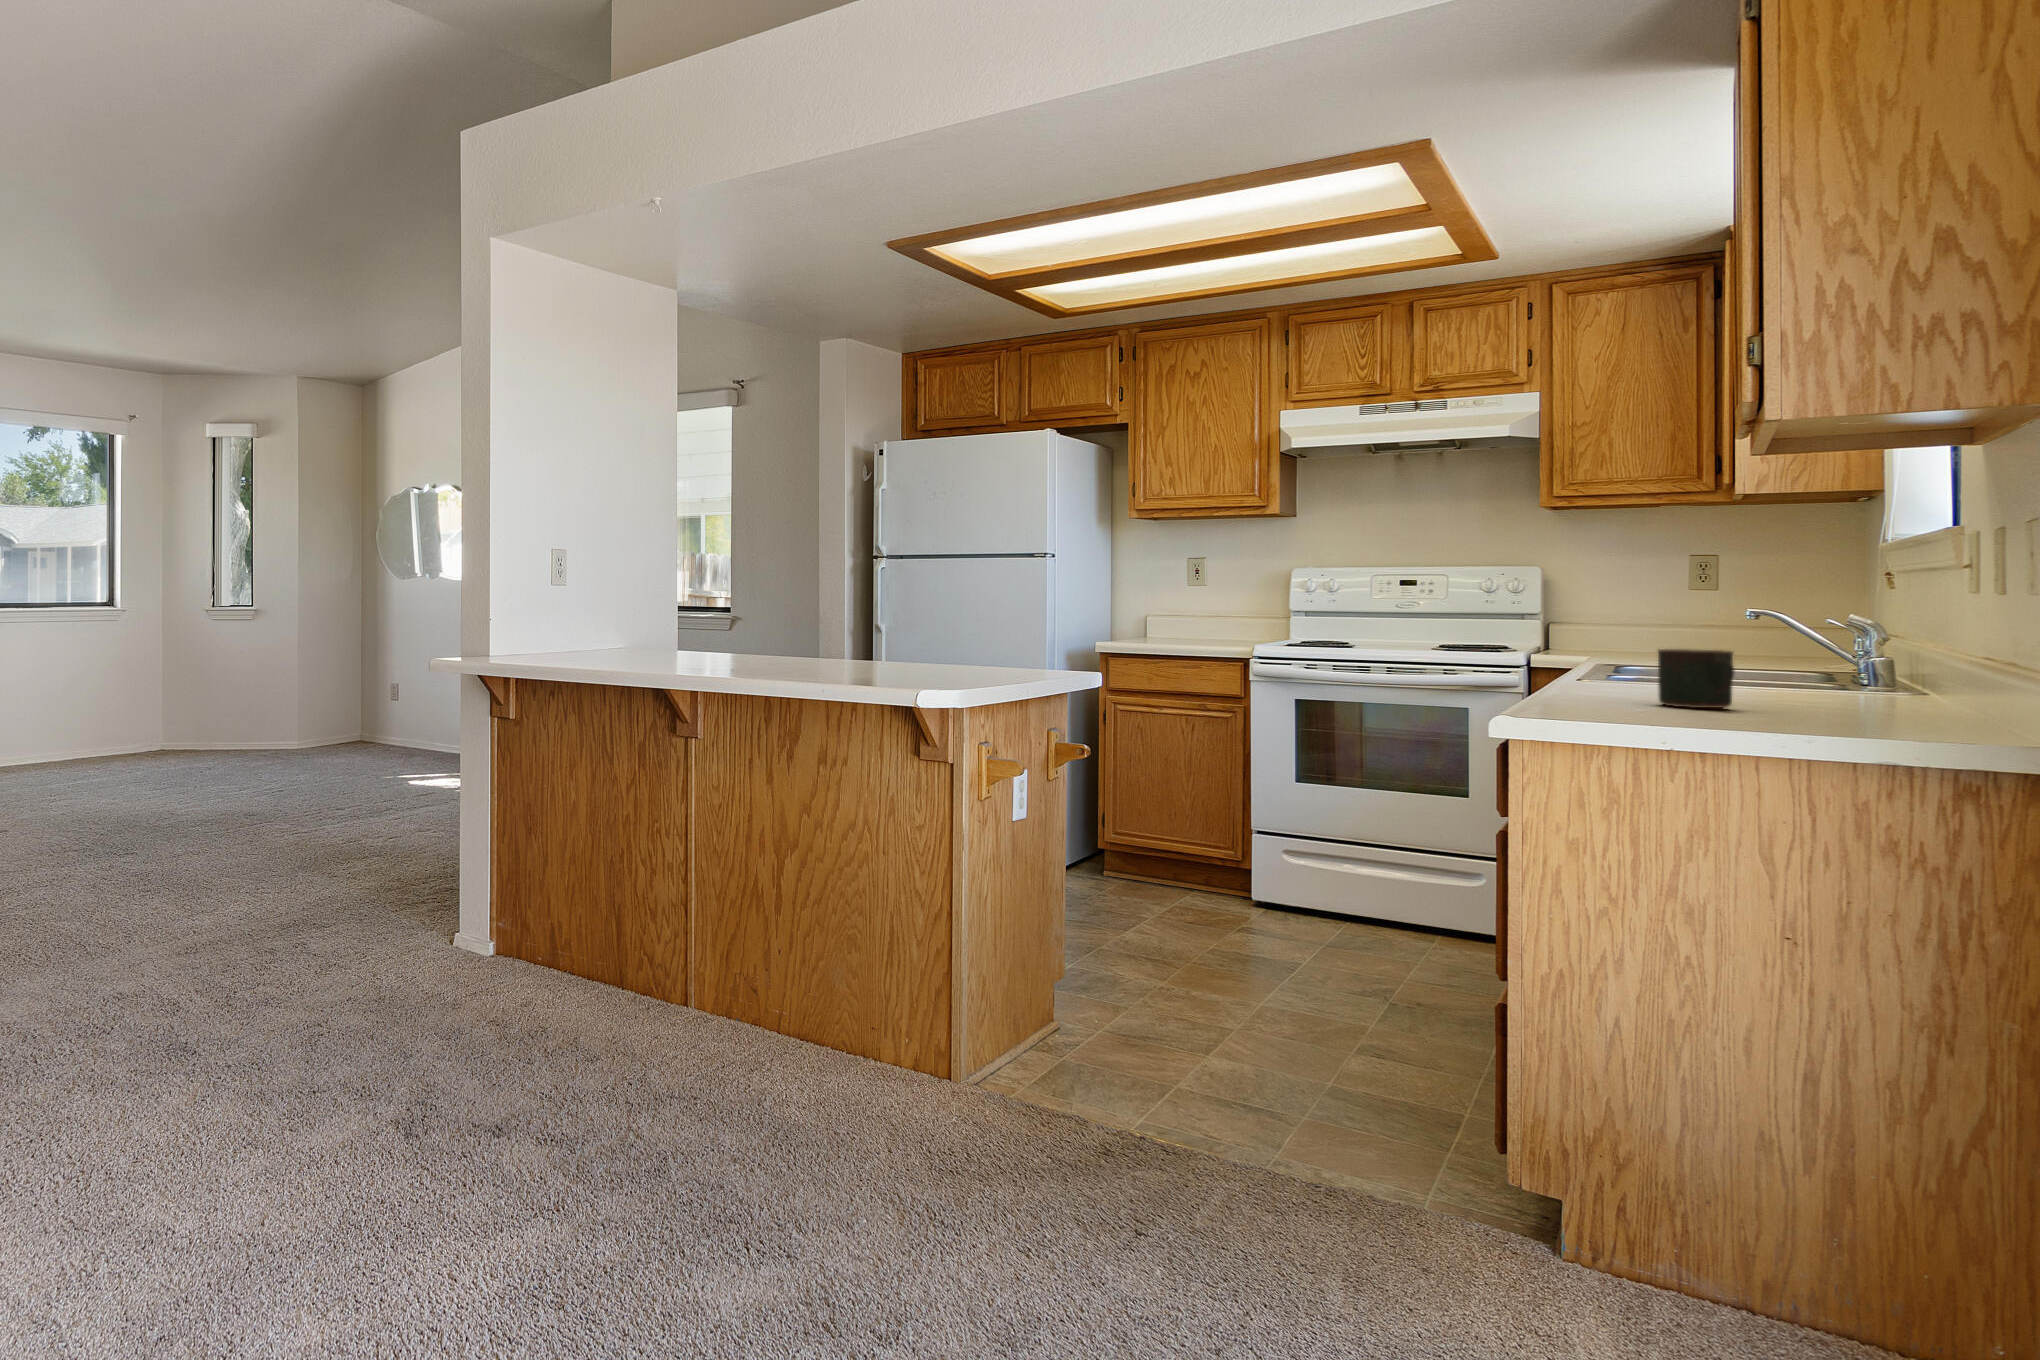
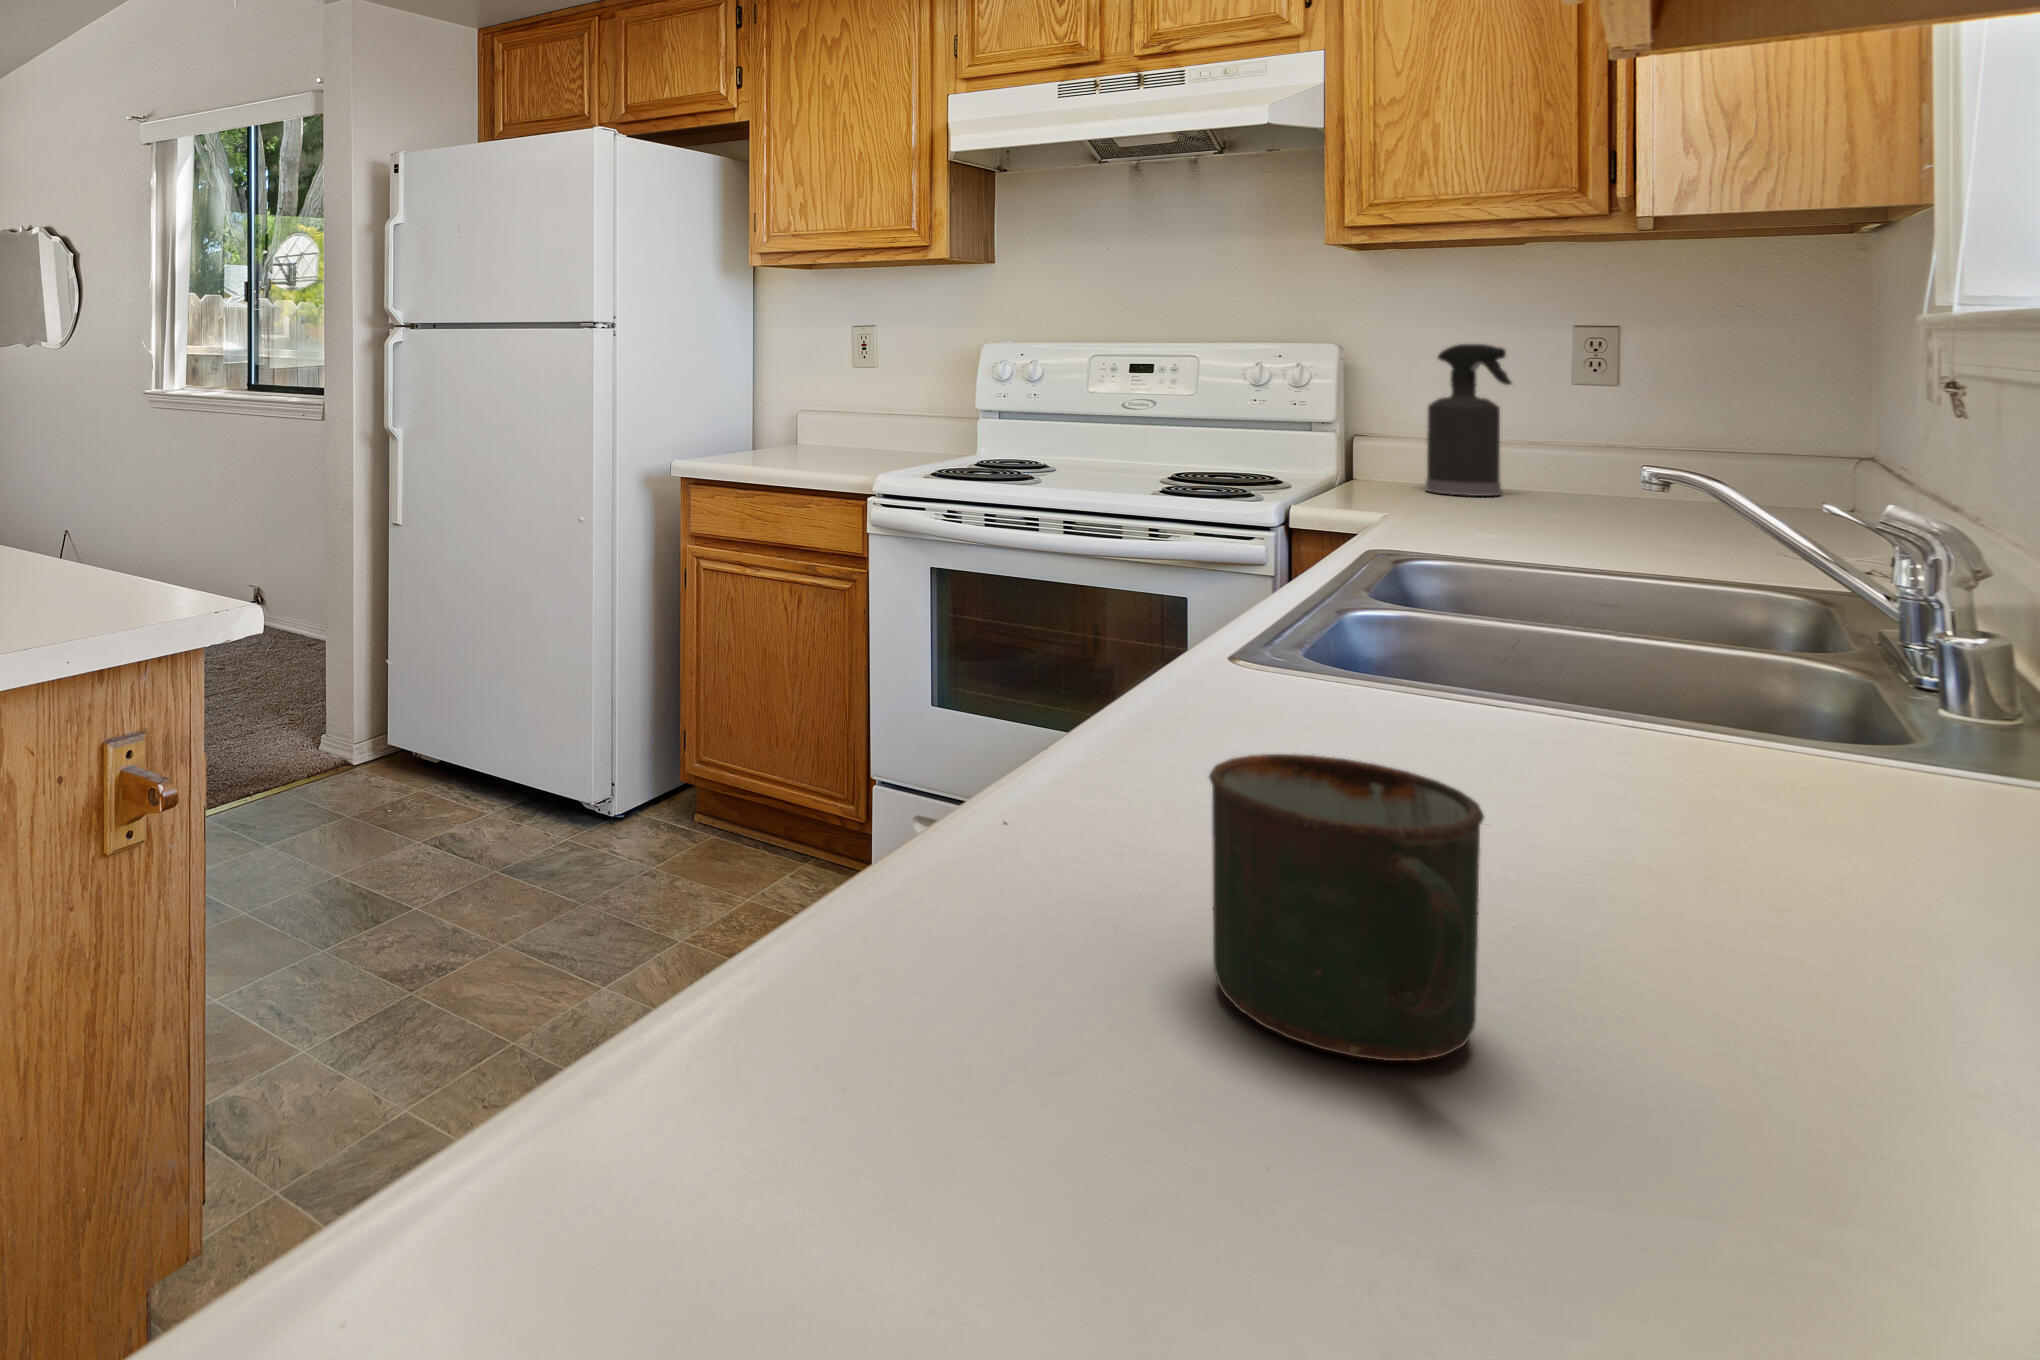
spray bottle: none [1601,565,1655,654] -> present [1426,344,1512,496]

